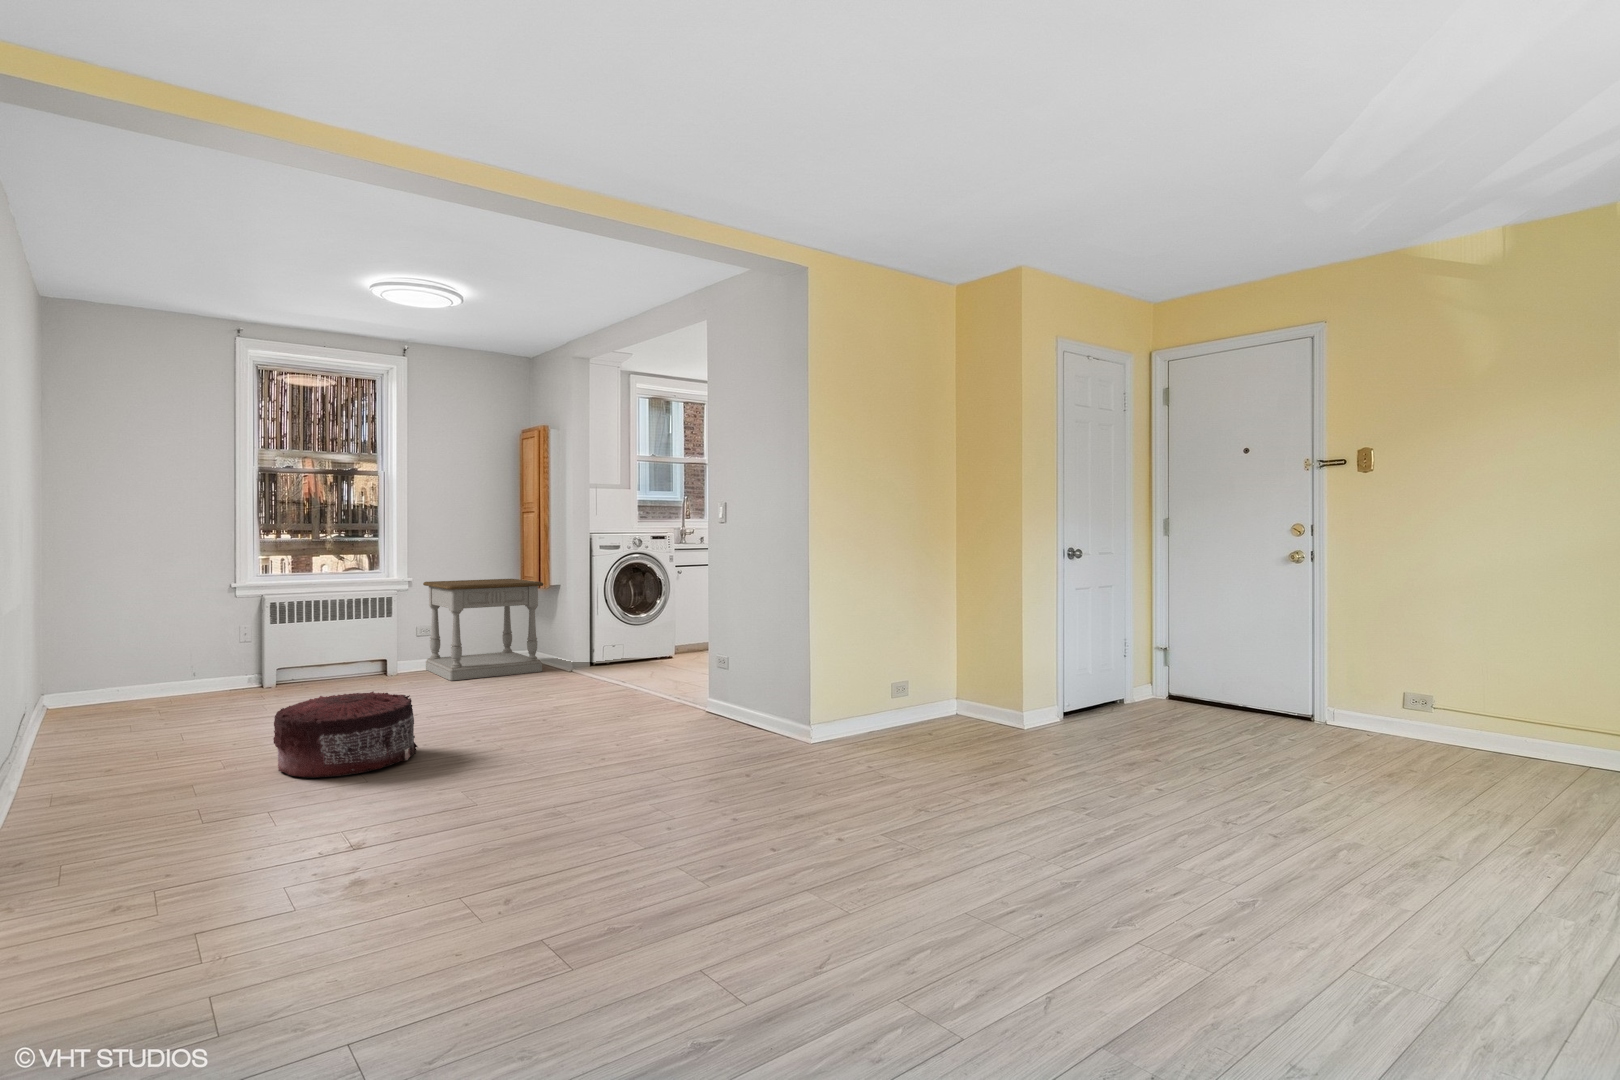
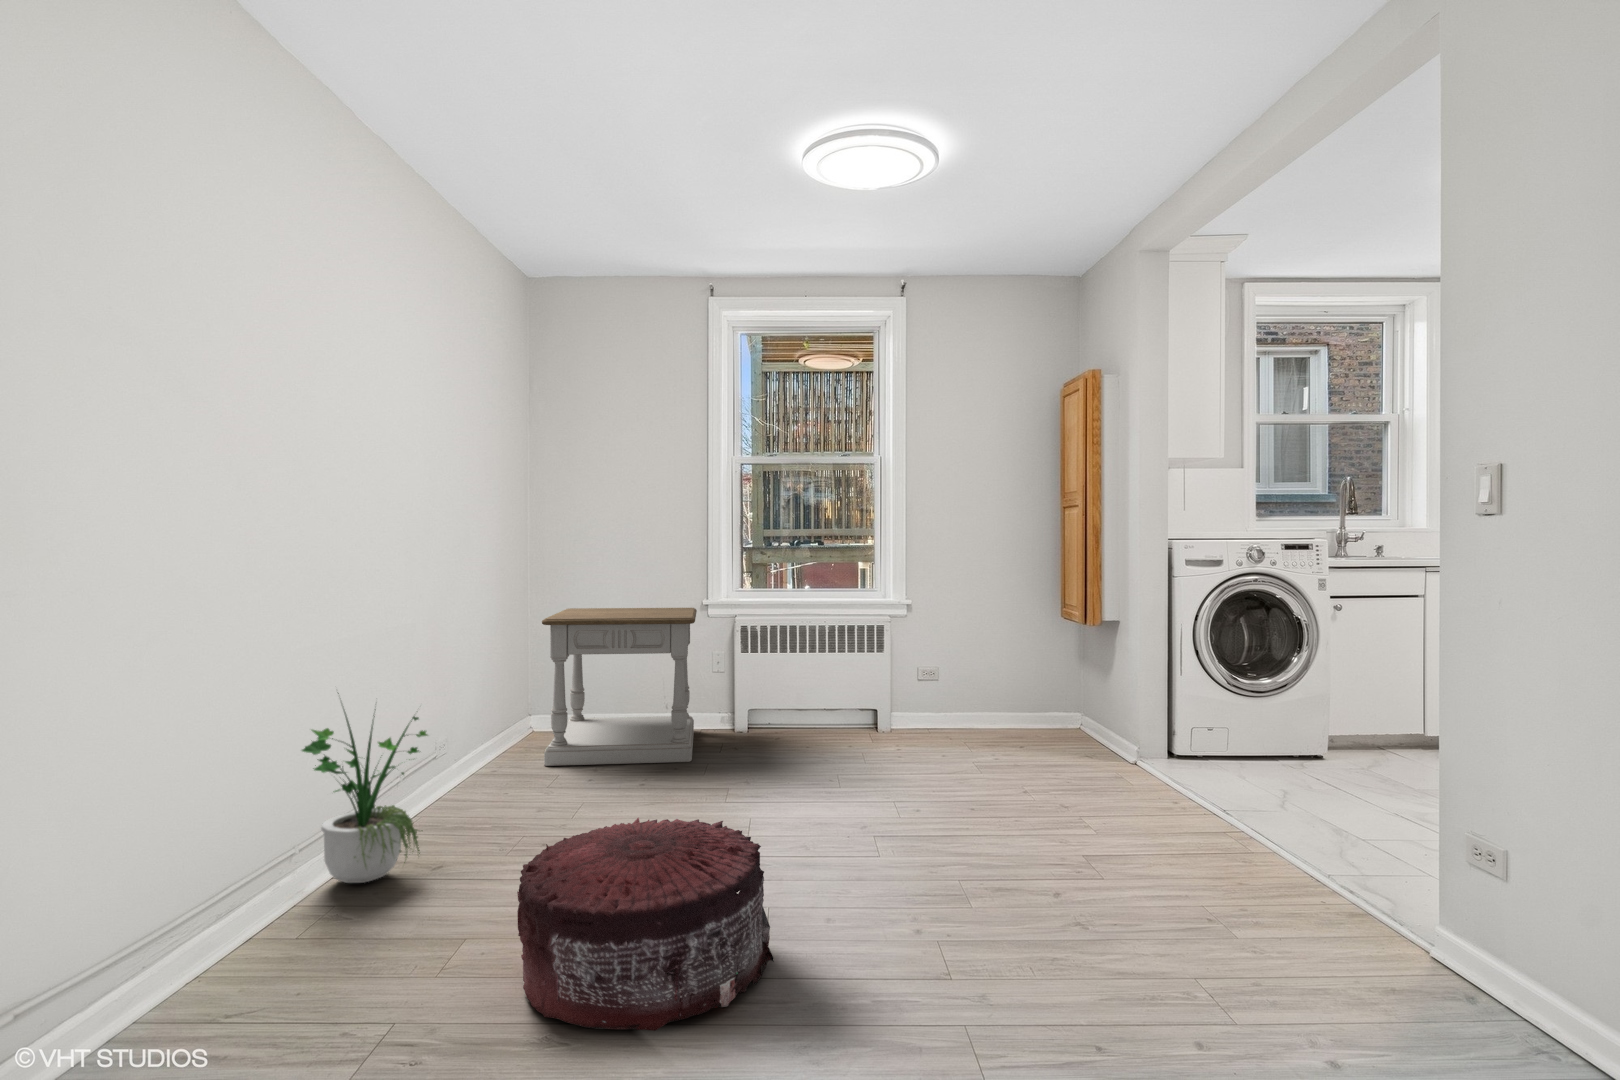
side table: present [423,579,543,681] -> present [542,608,697,766]
potted plant: none [25,641,129,775] -> present [302,693,427,883]

